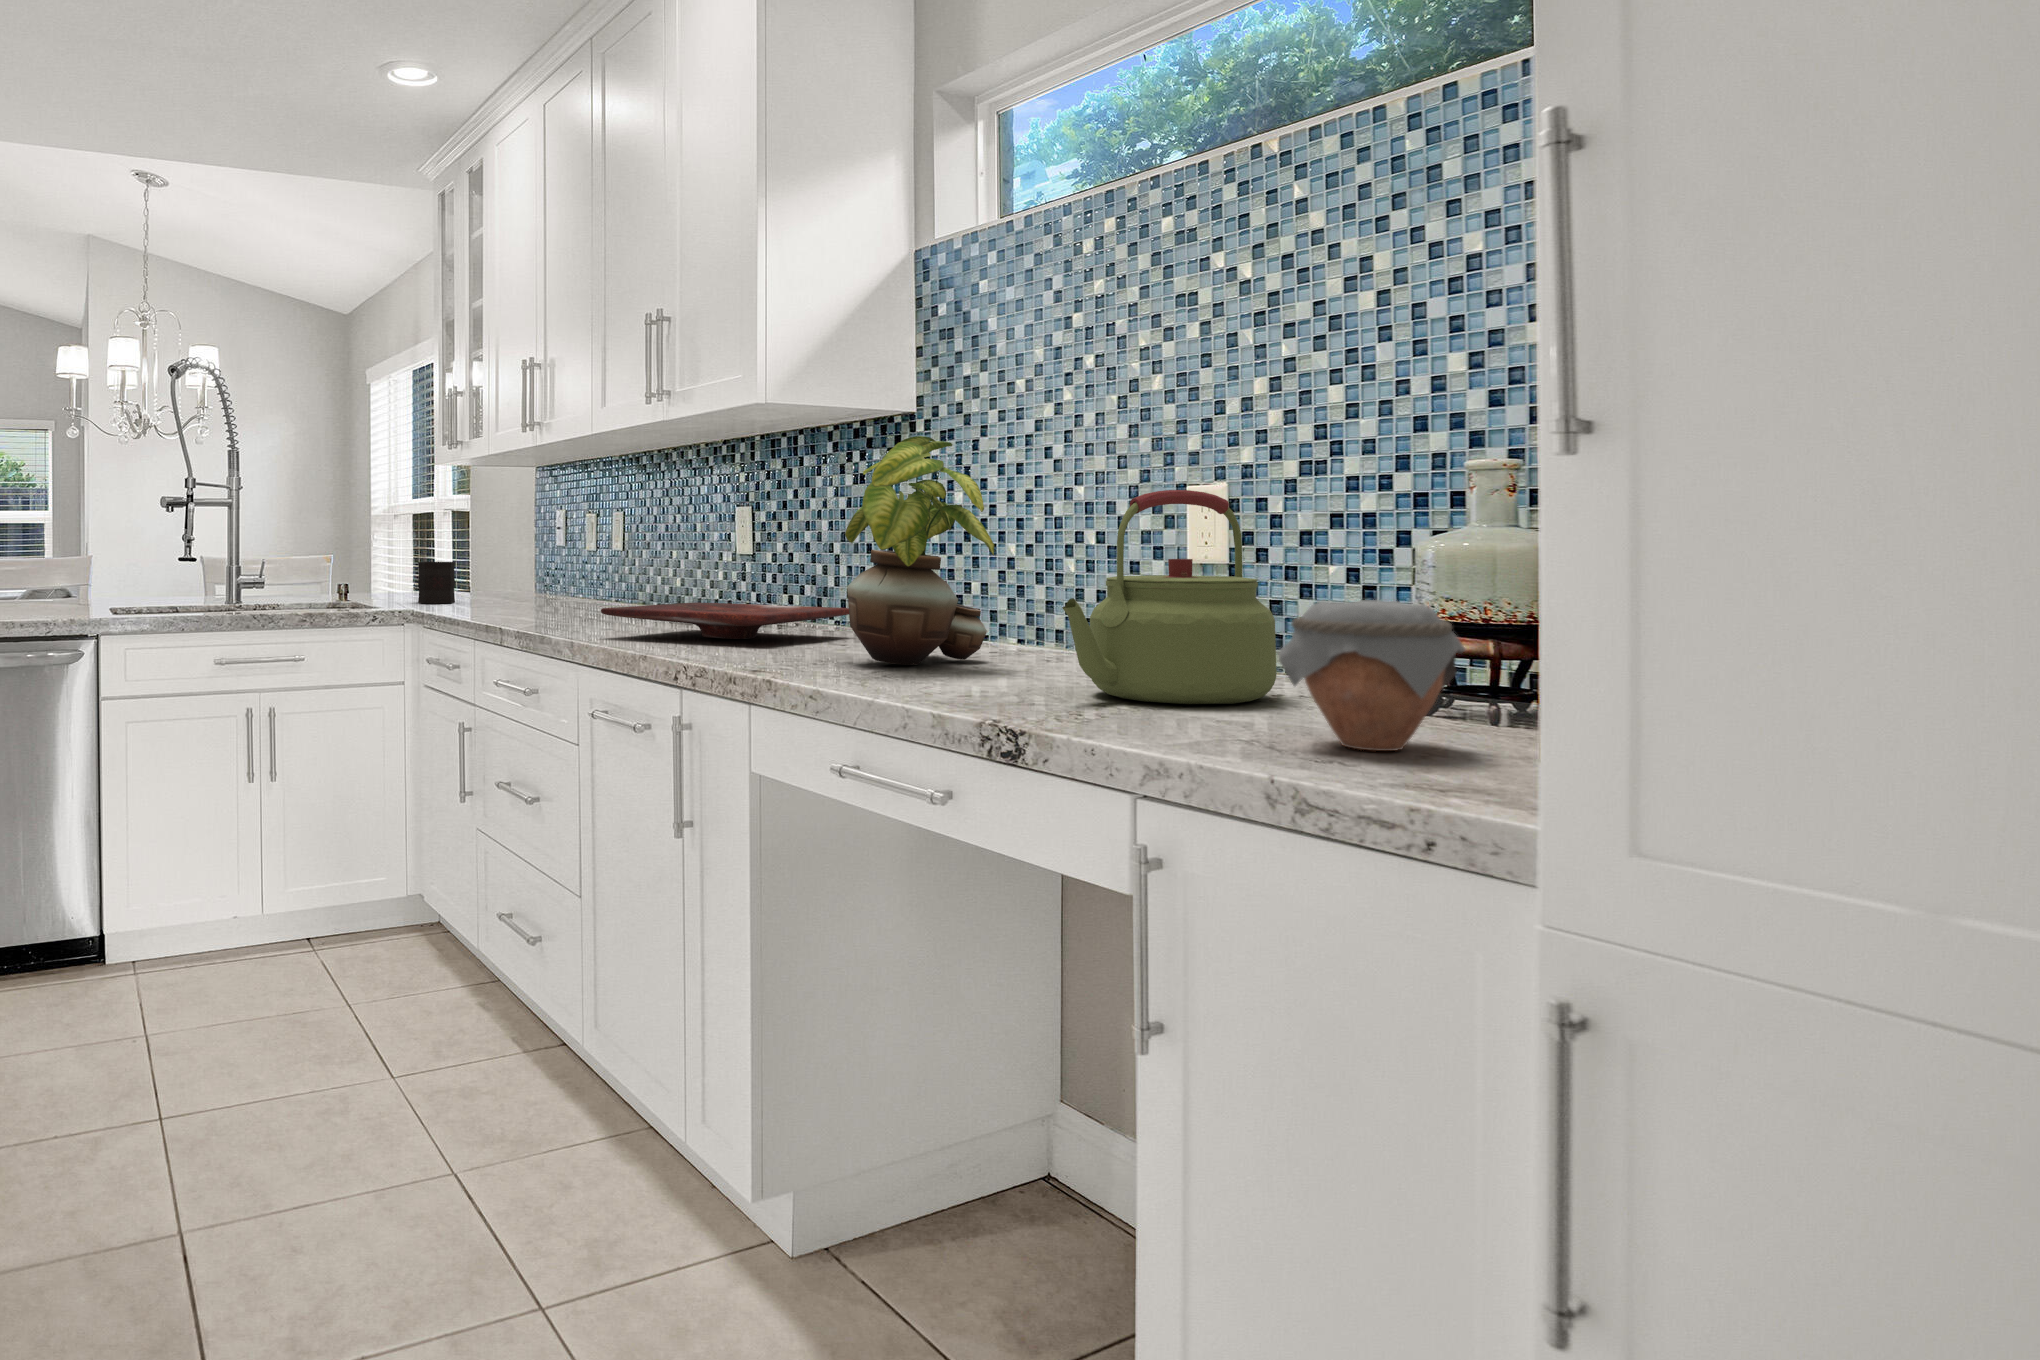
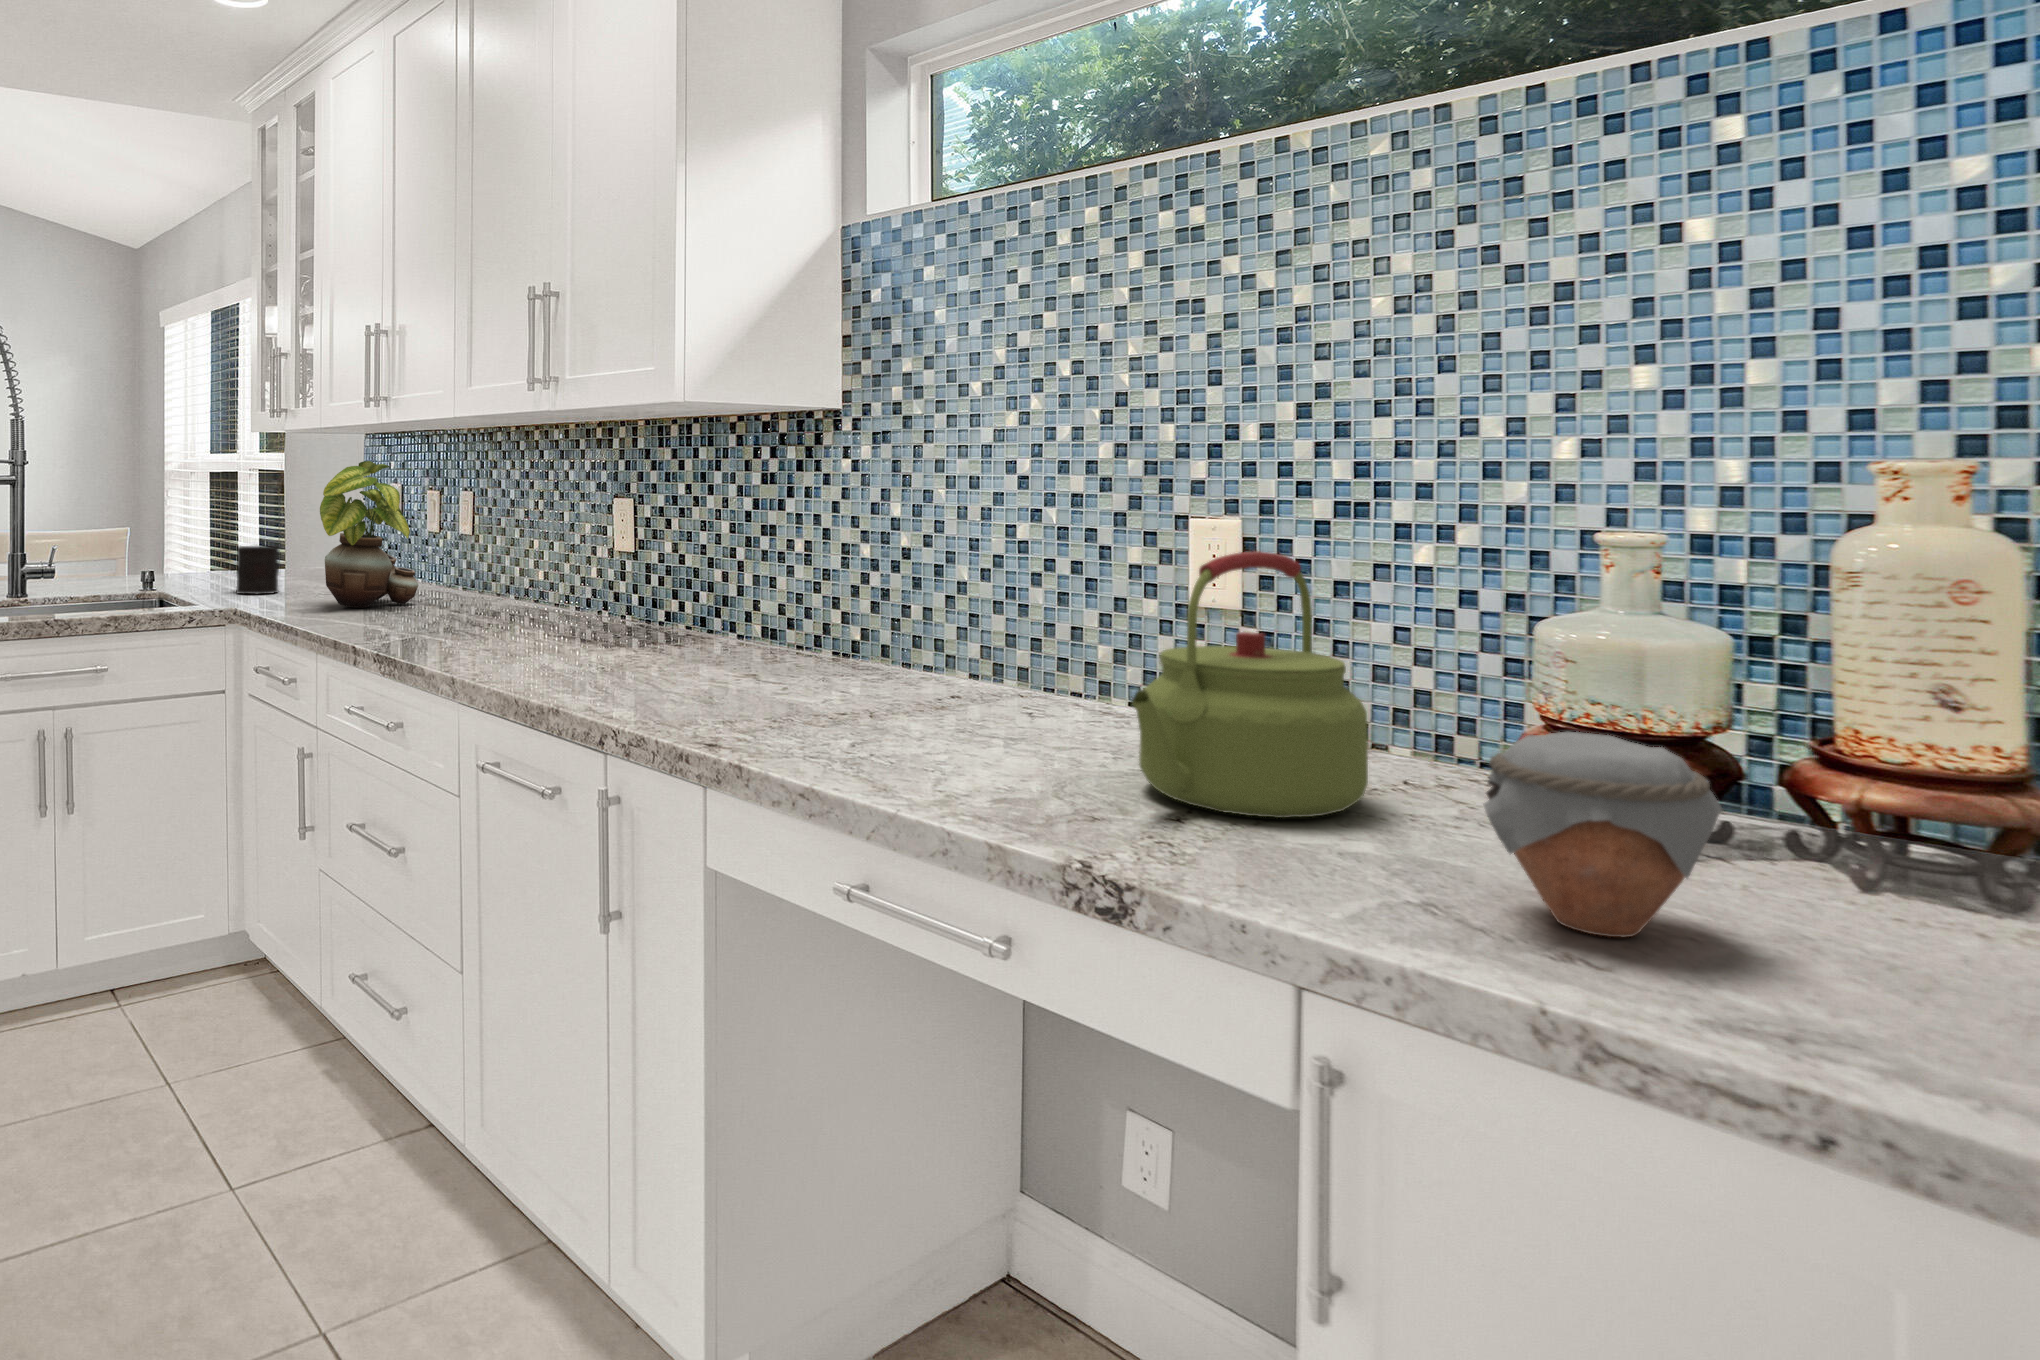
potted plant: present [845,436,994,665] -> present [320,461,418,608]
cutting board: present [601,603,849,639] -> none [484,618,774,670]

